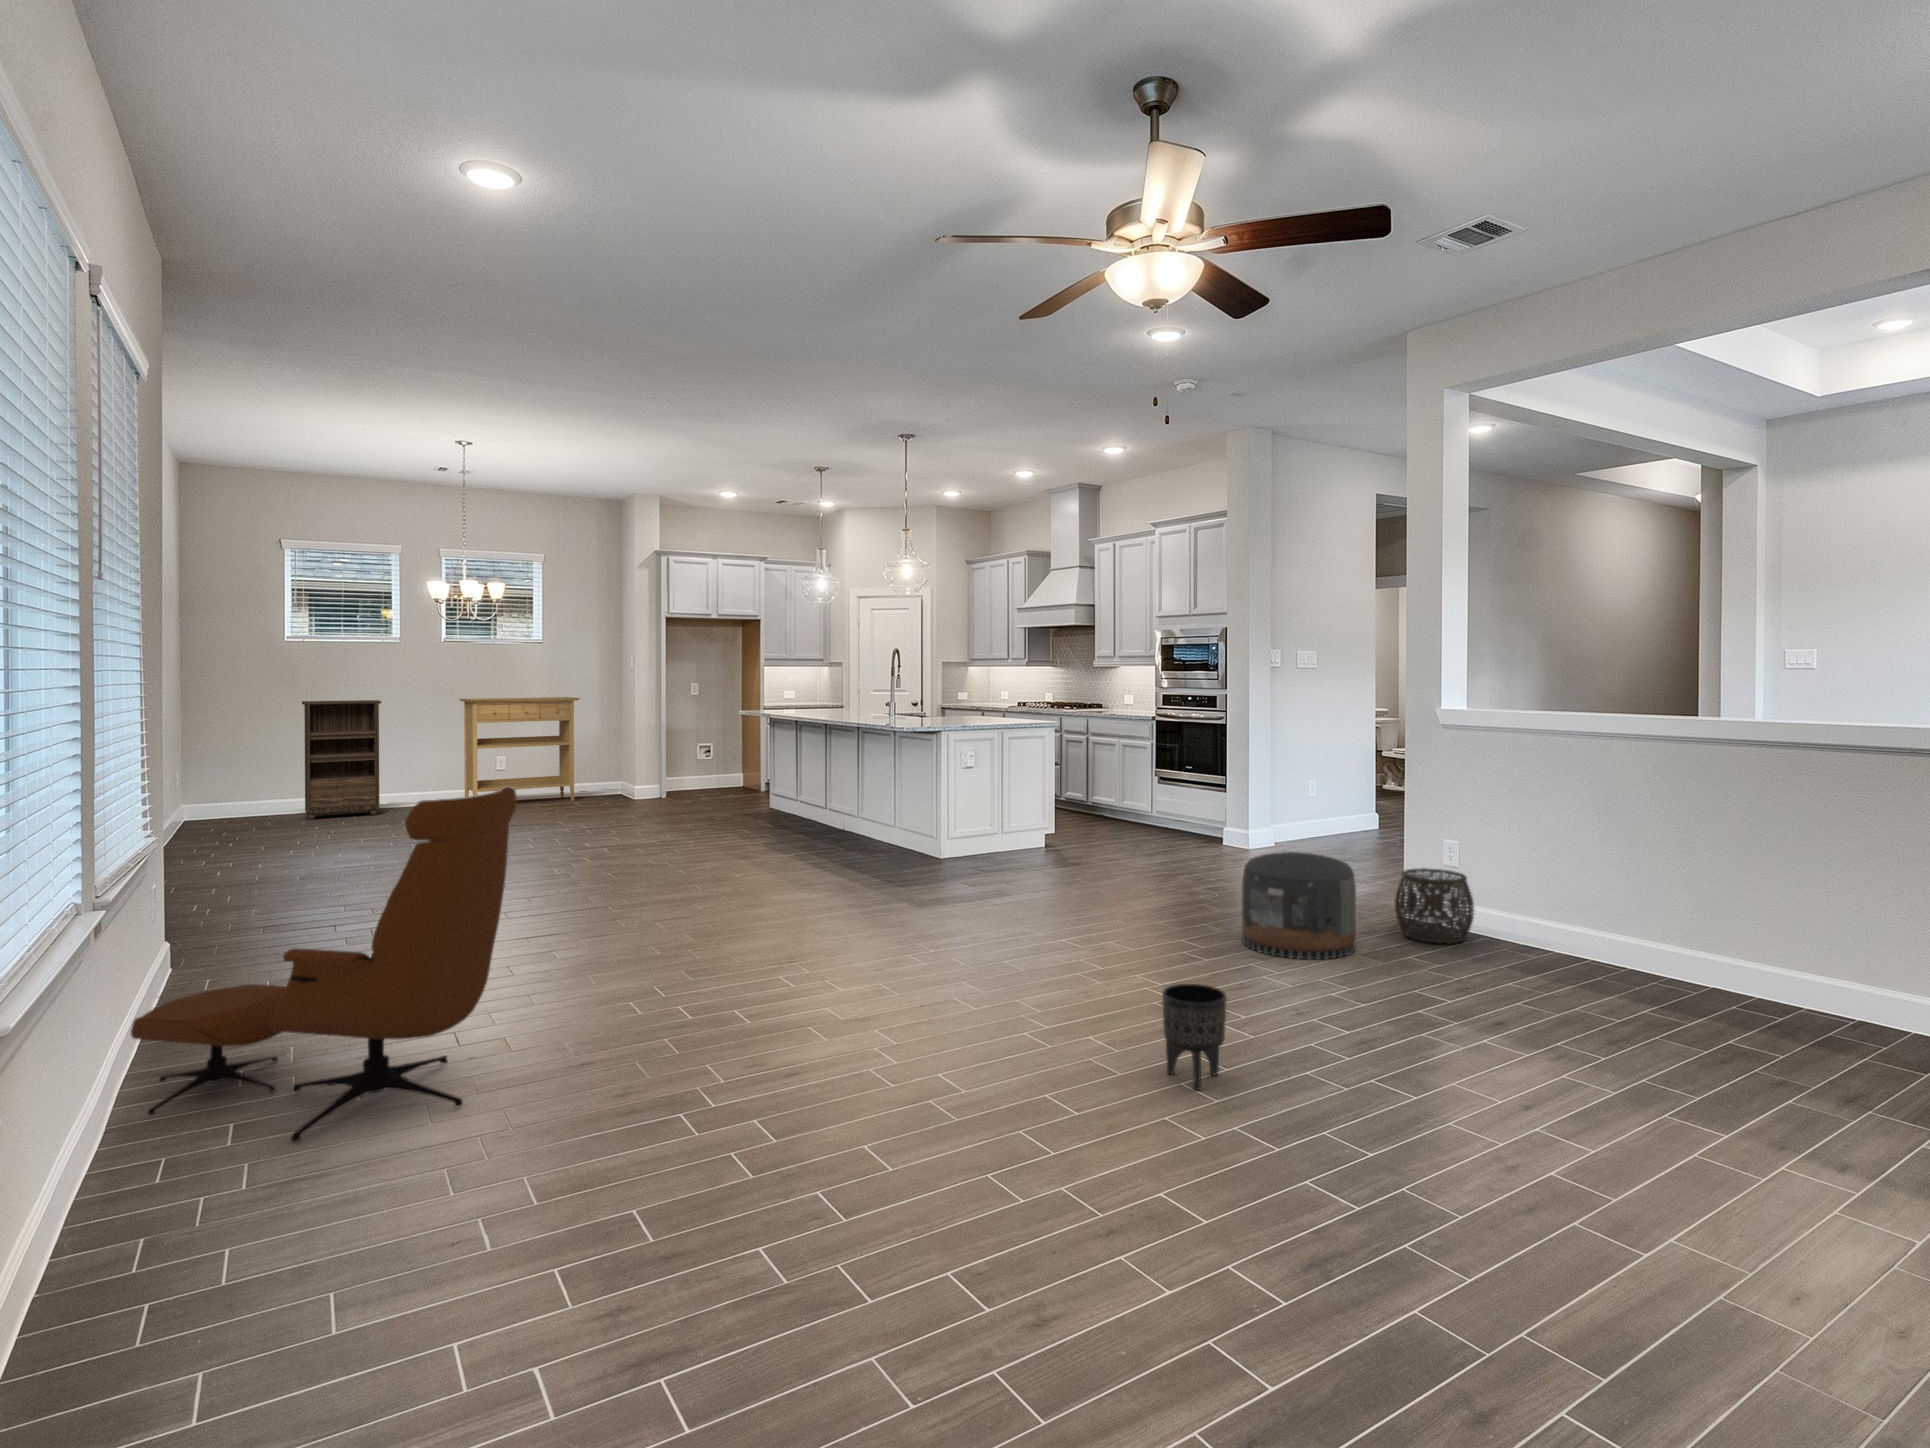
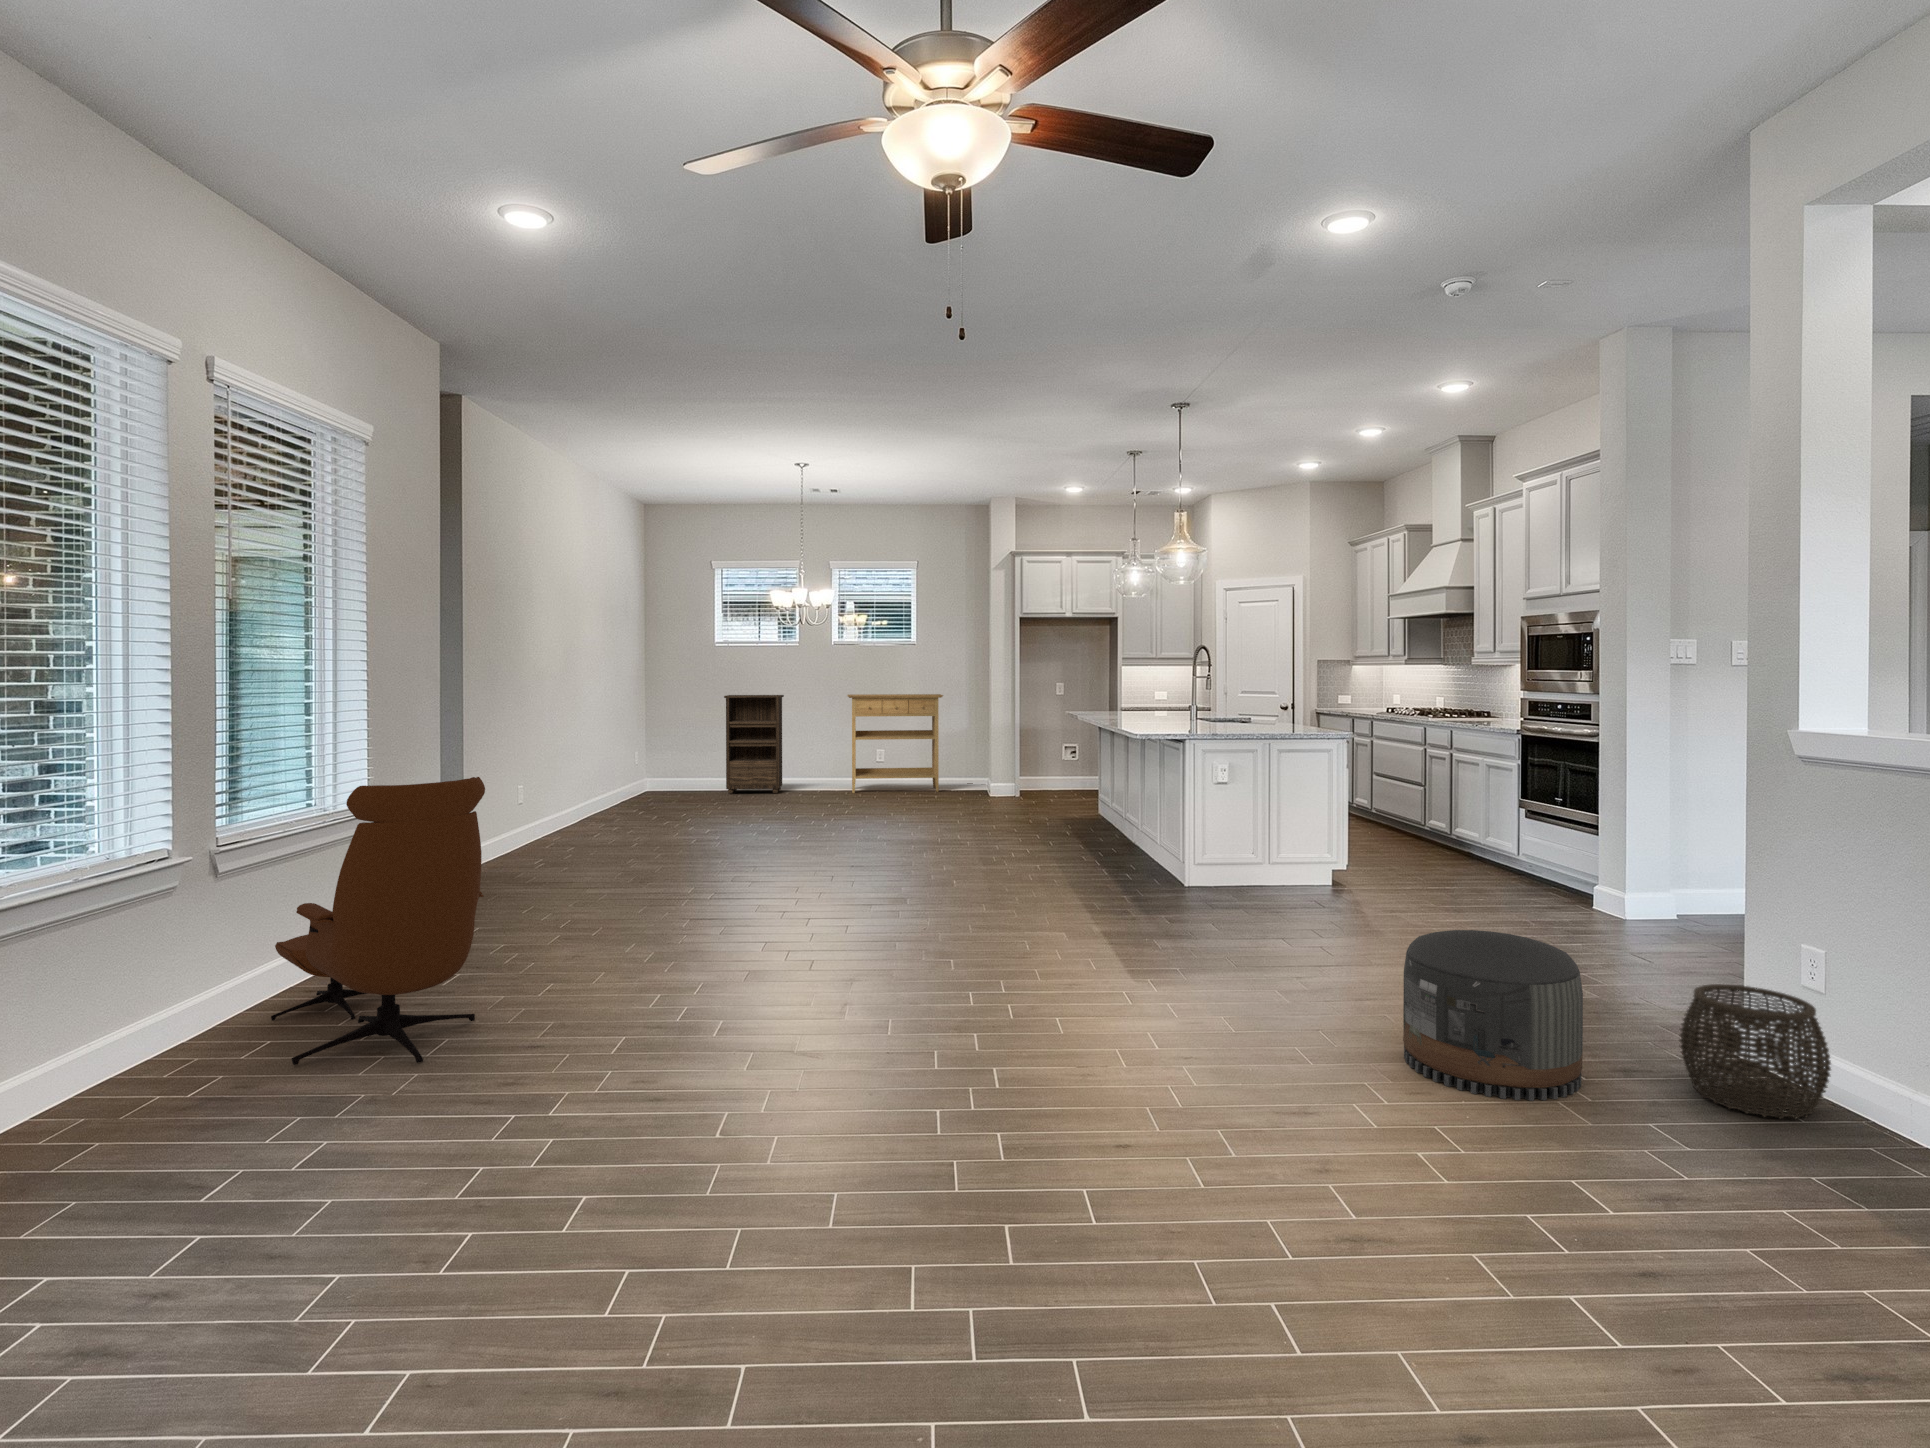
planter: present [1162,984,1227,1090] -> none [1007,1091,1093,1242]

